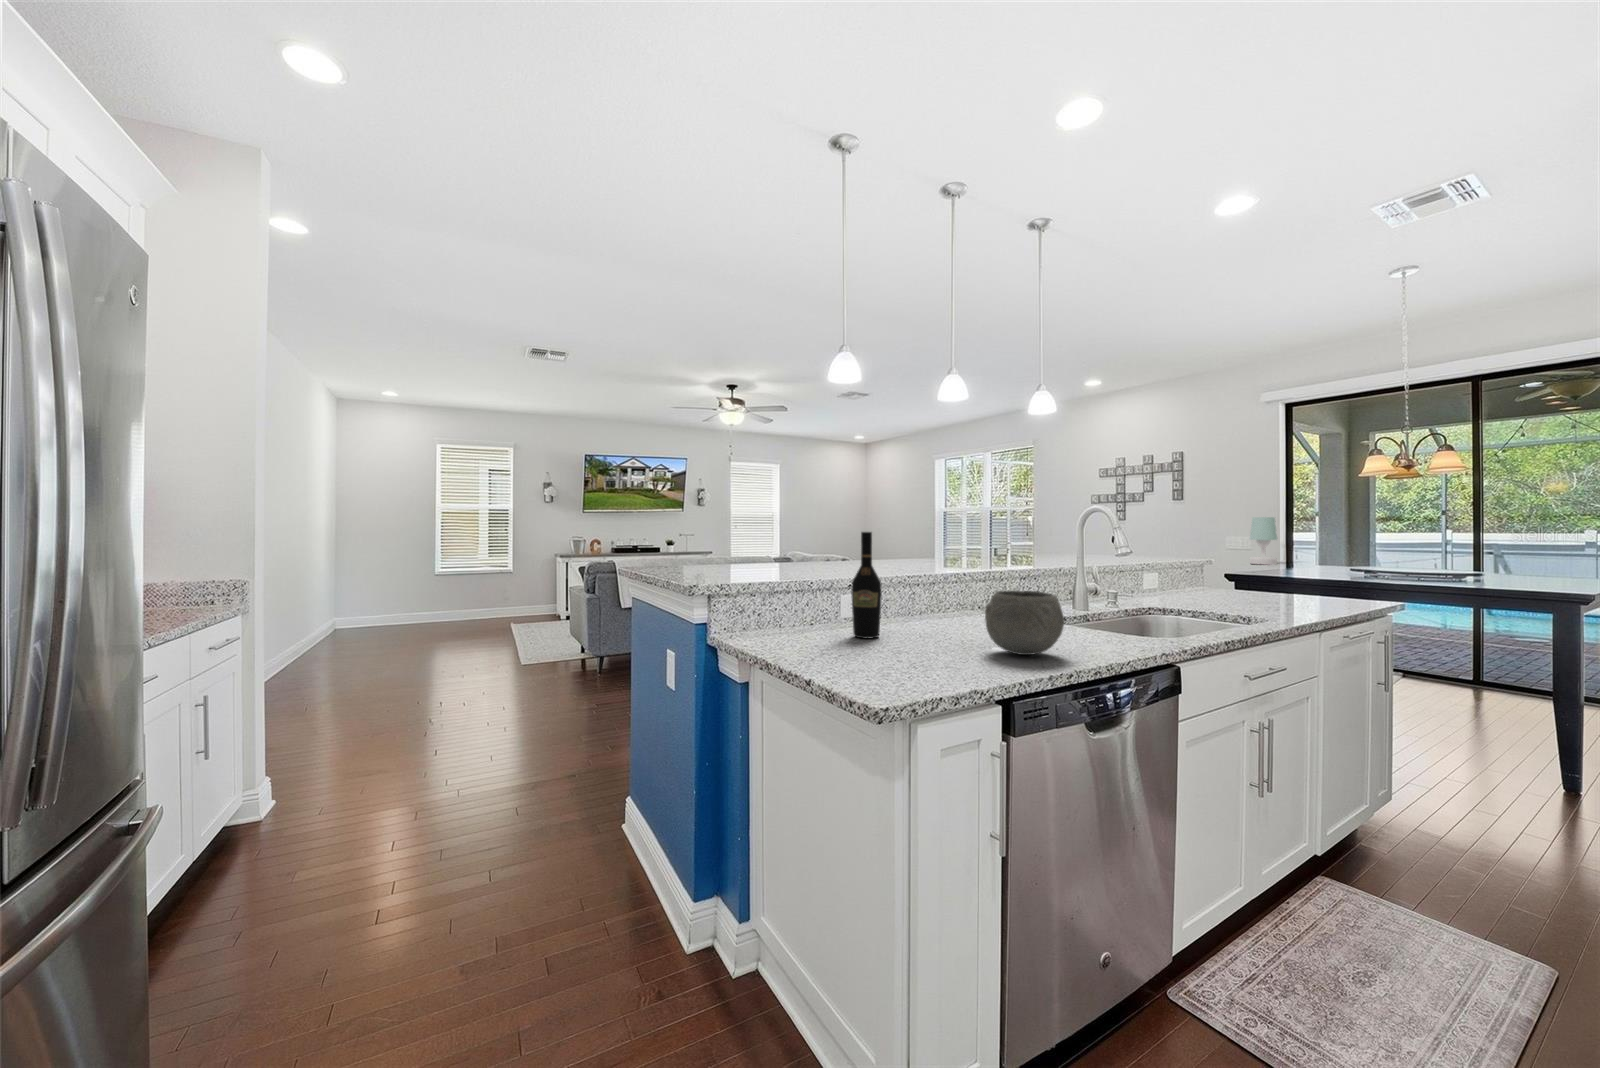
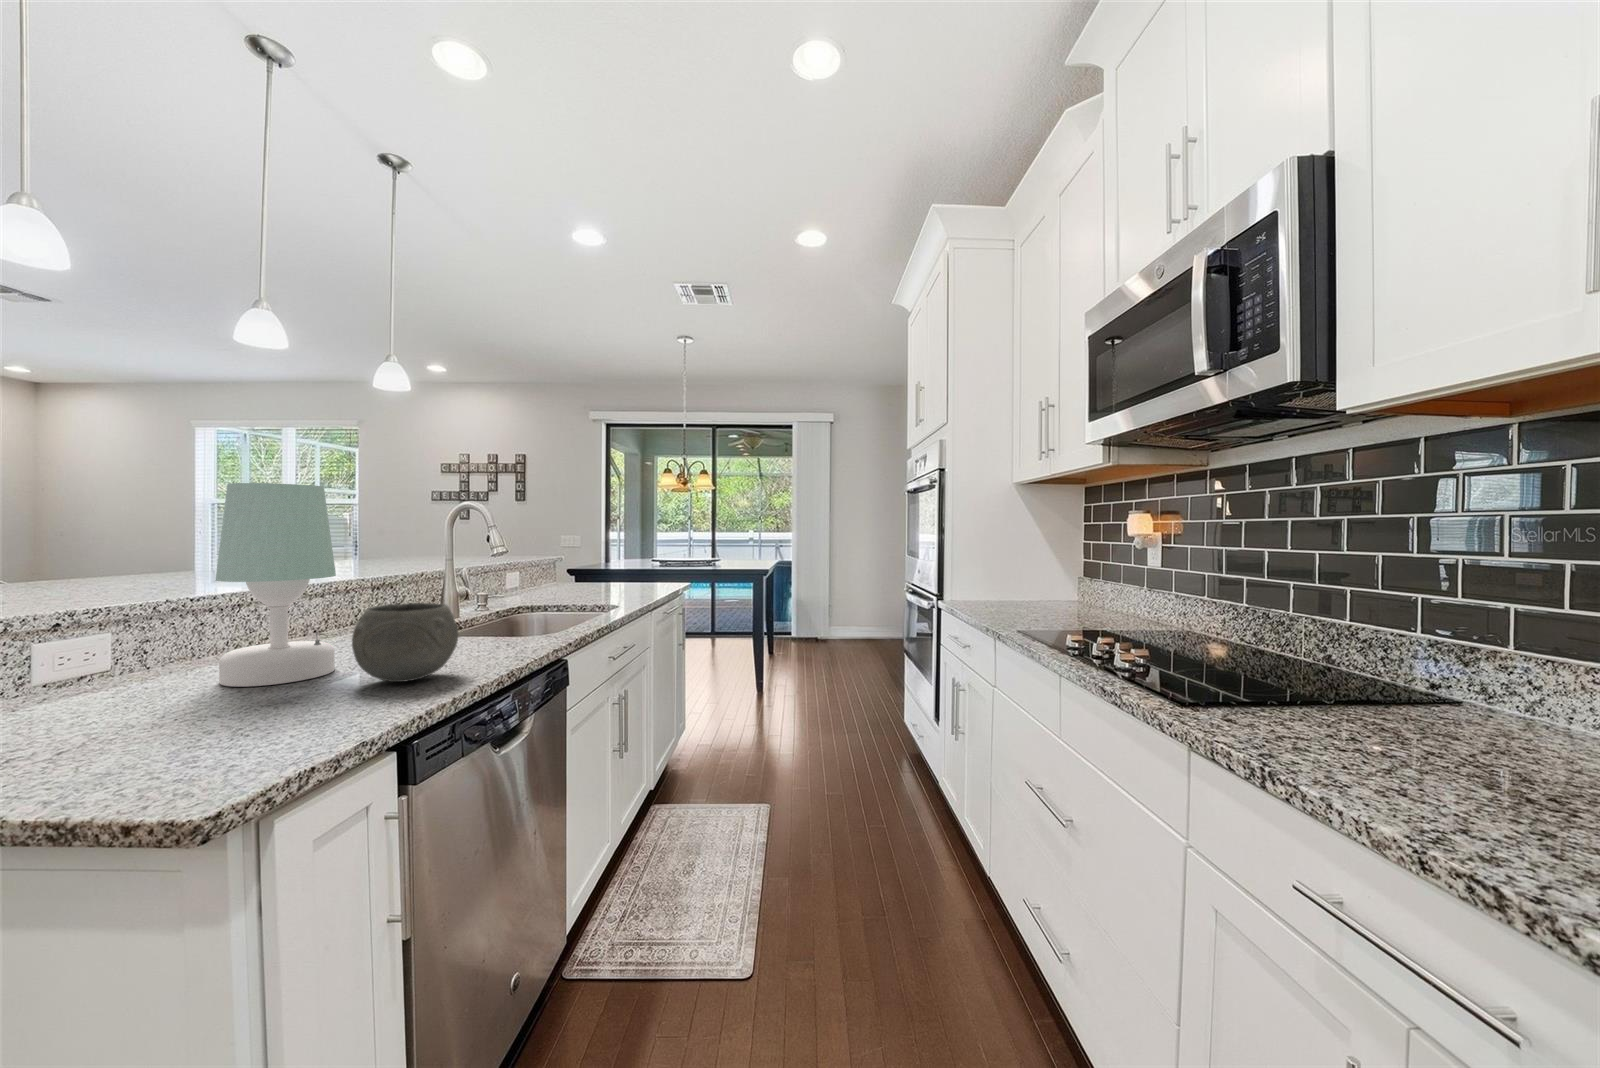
table lamp: present [1250,517,1277,565] -> present [216,483,336,687]
wine bottle: present [851,532,882,638] -> none [83,535,153,709]

